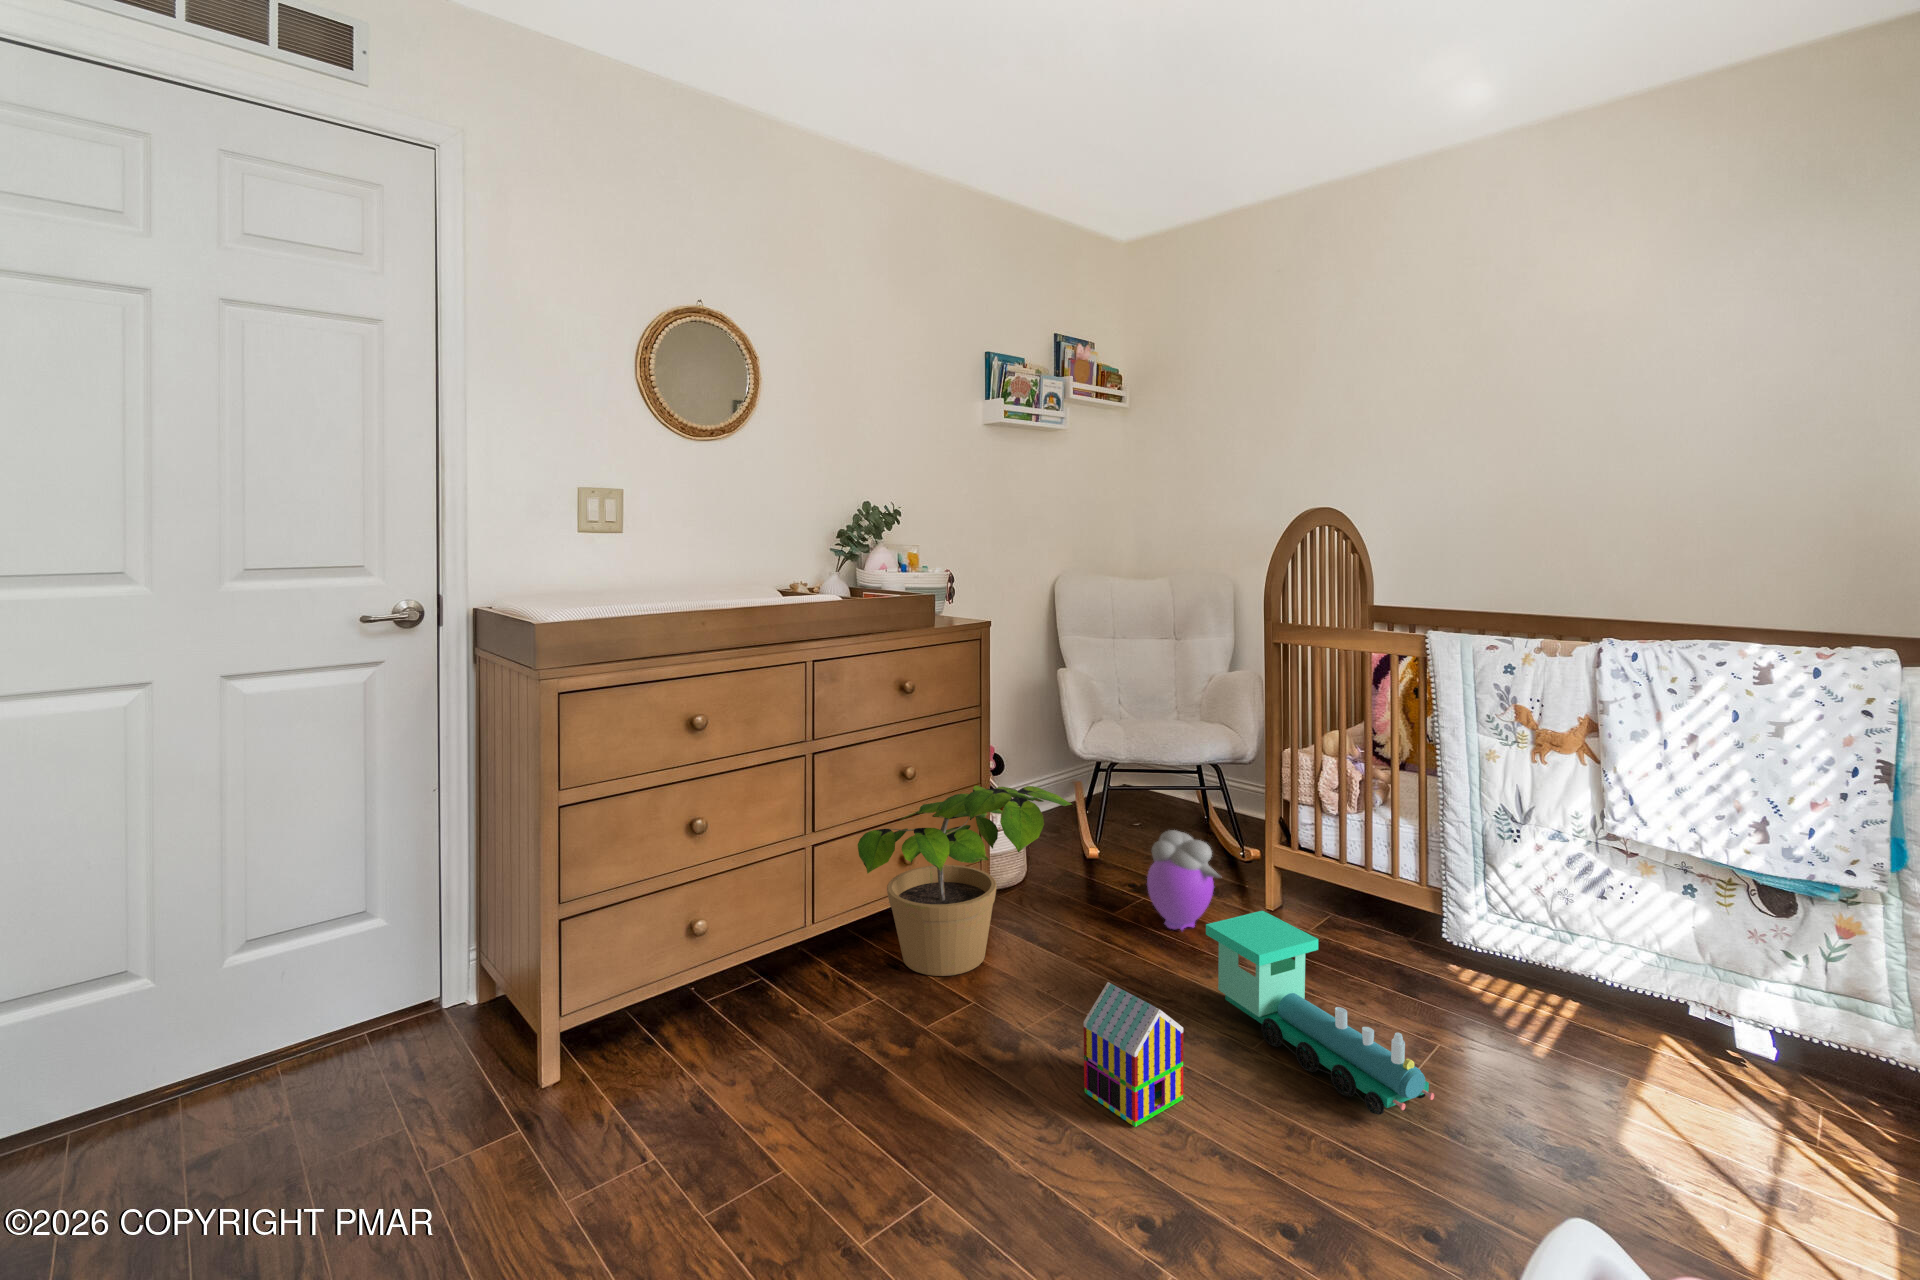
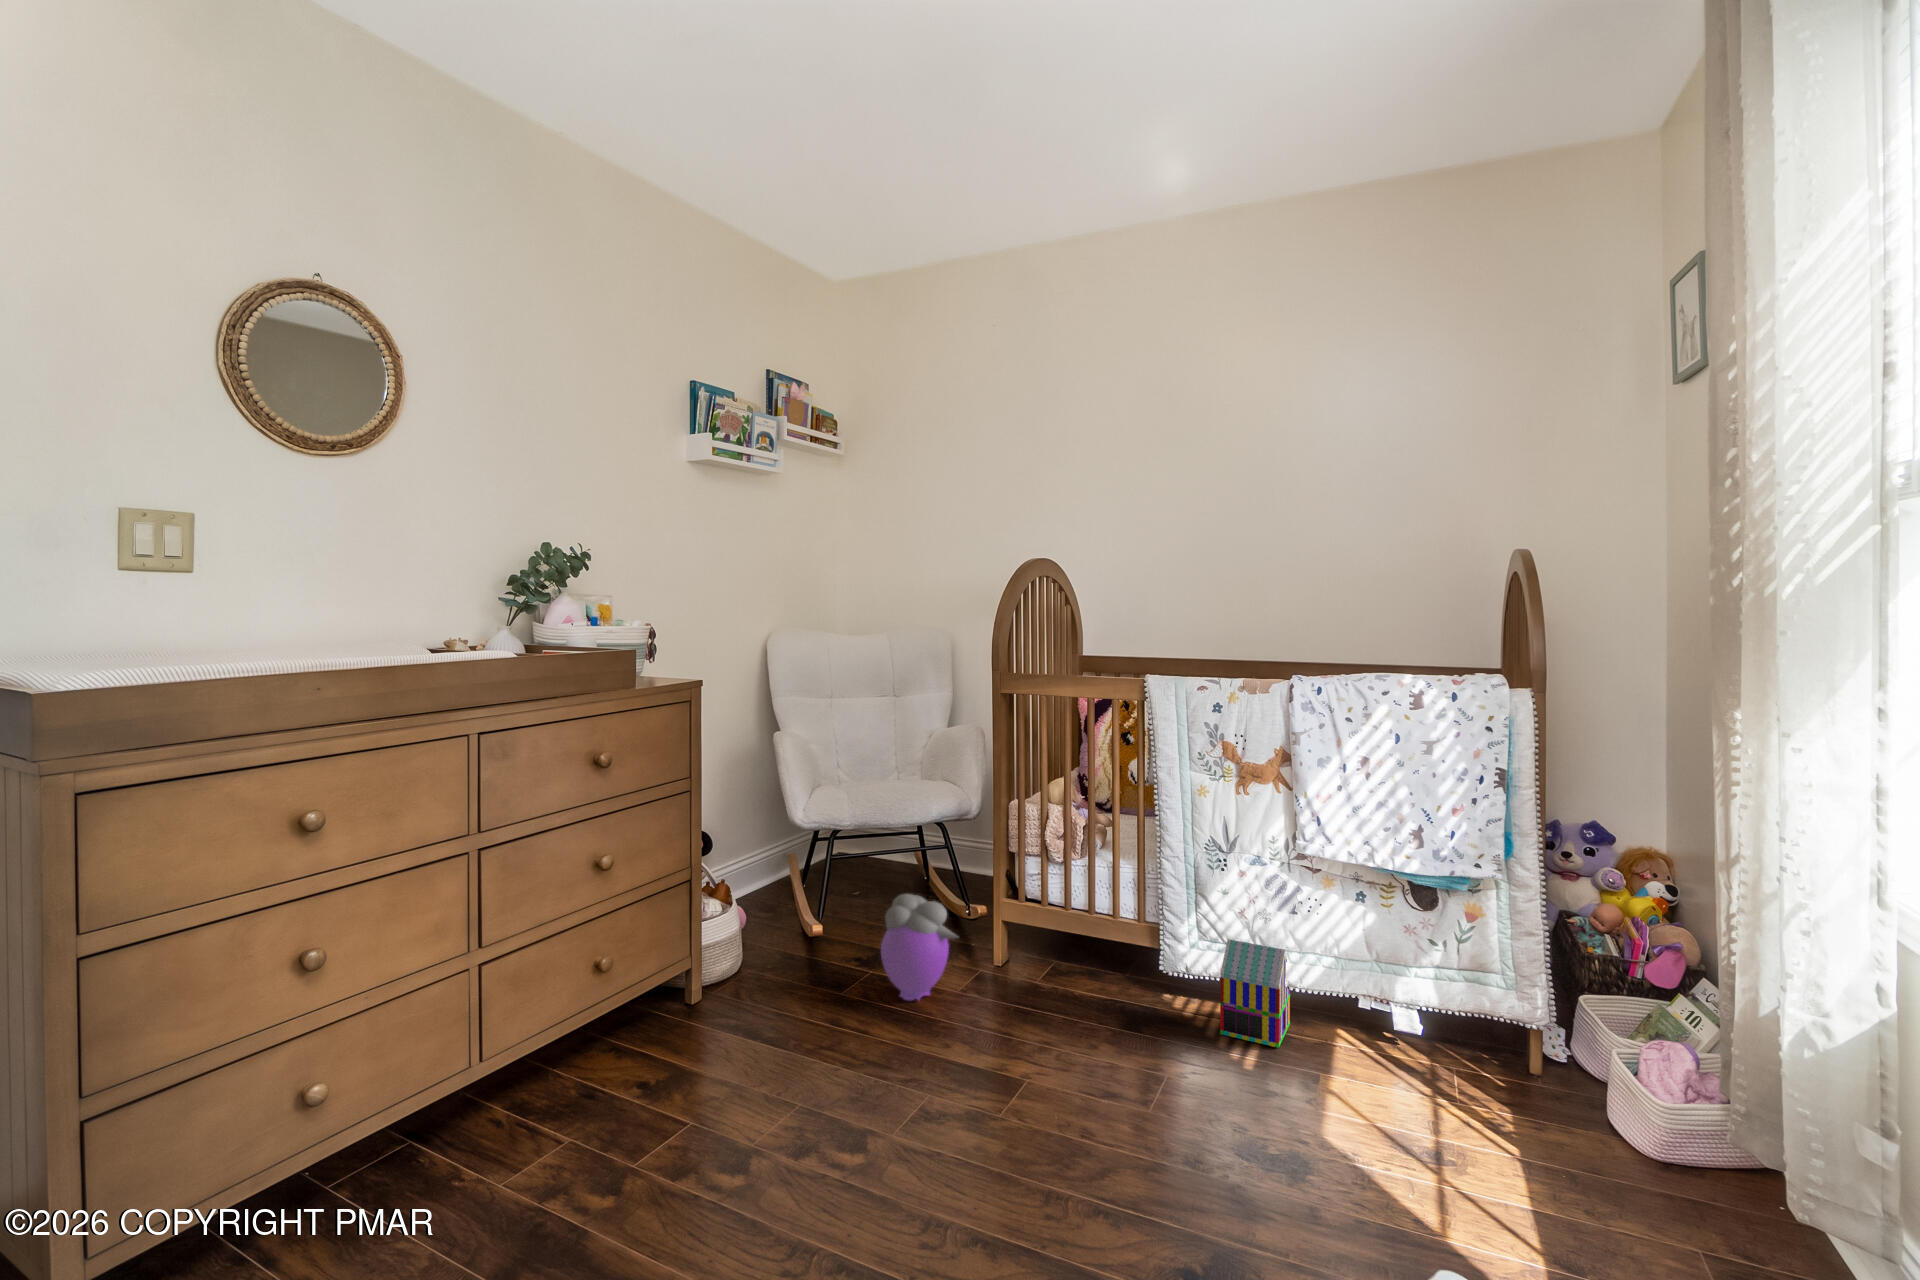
potted plant: present [858,786,1072,976] -> none [557,857,824,1102]
toy train: present [1206,911,1434,1115] -> none [965,966,1202,1159]
toy house: present [1084,982,1183,1127] -> present [1220,939,1290,1048]

